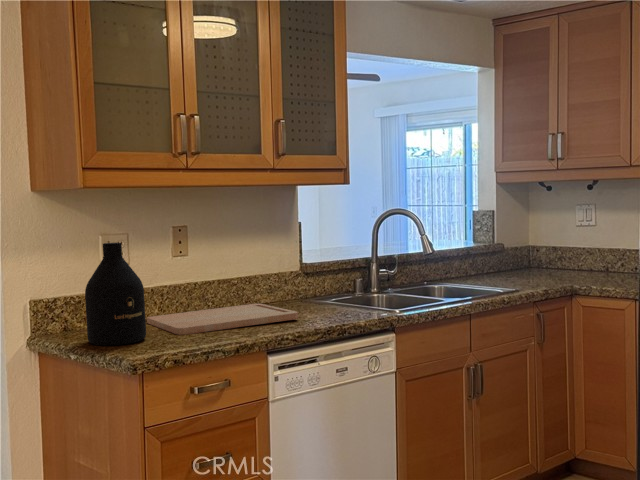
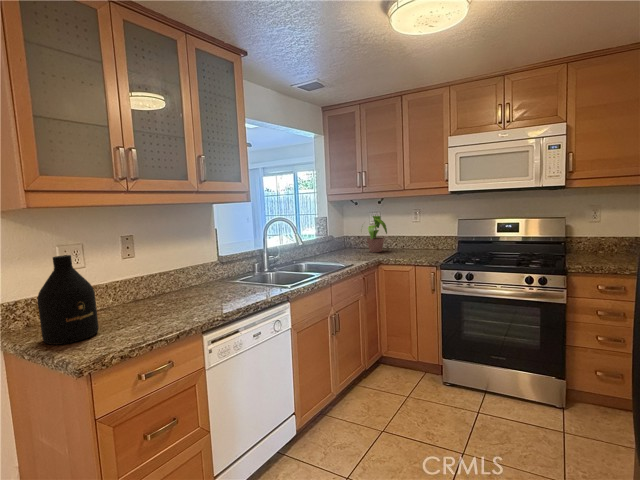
potted plant: none [544,211,604,276] -> present [367,216,387,252]
cutting board: present [147,304,298,335] -> none [102,288,222,324]

